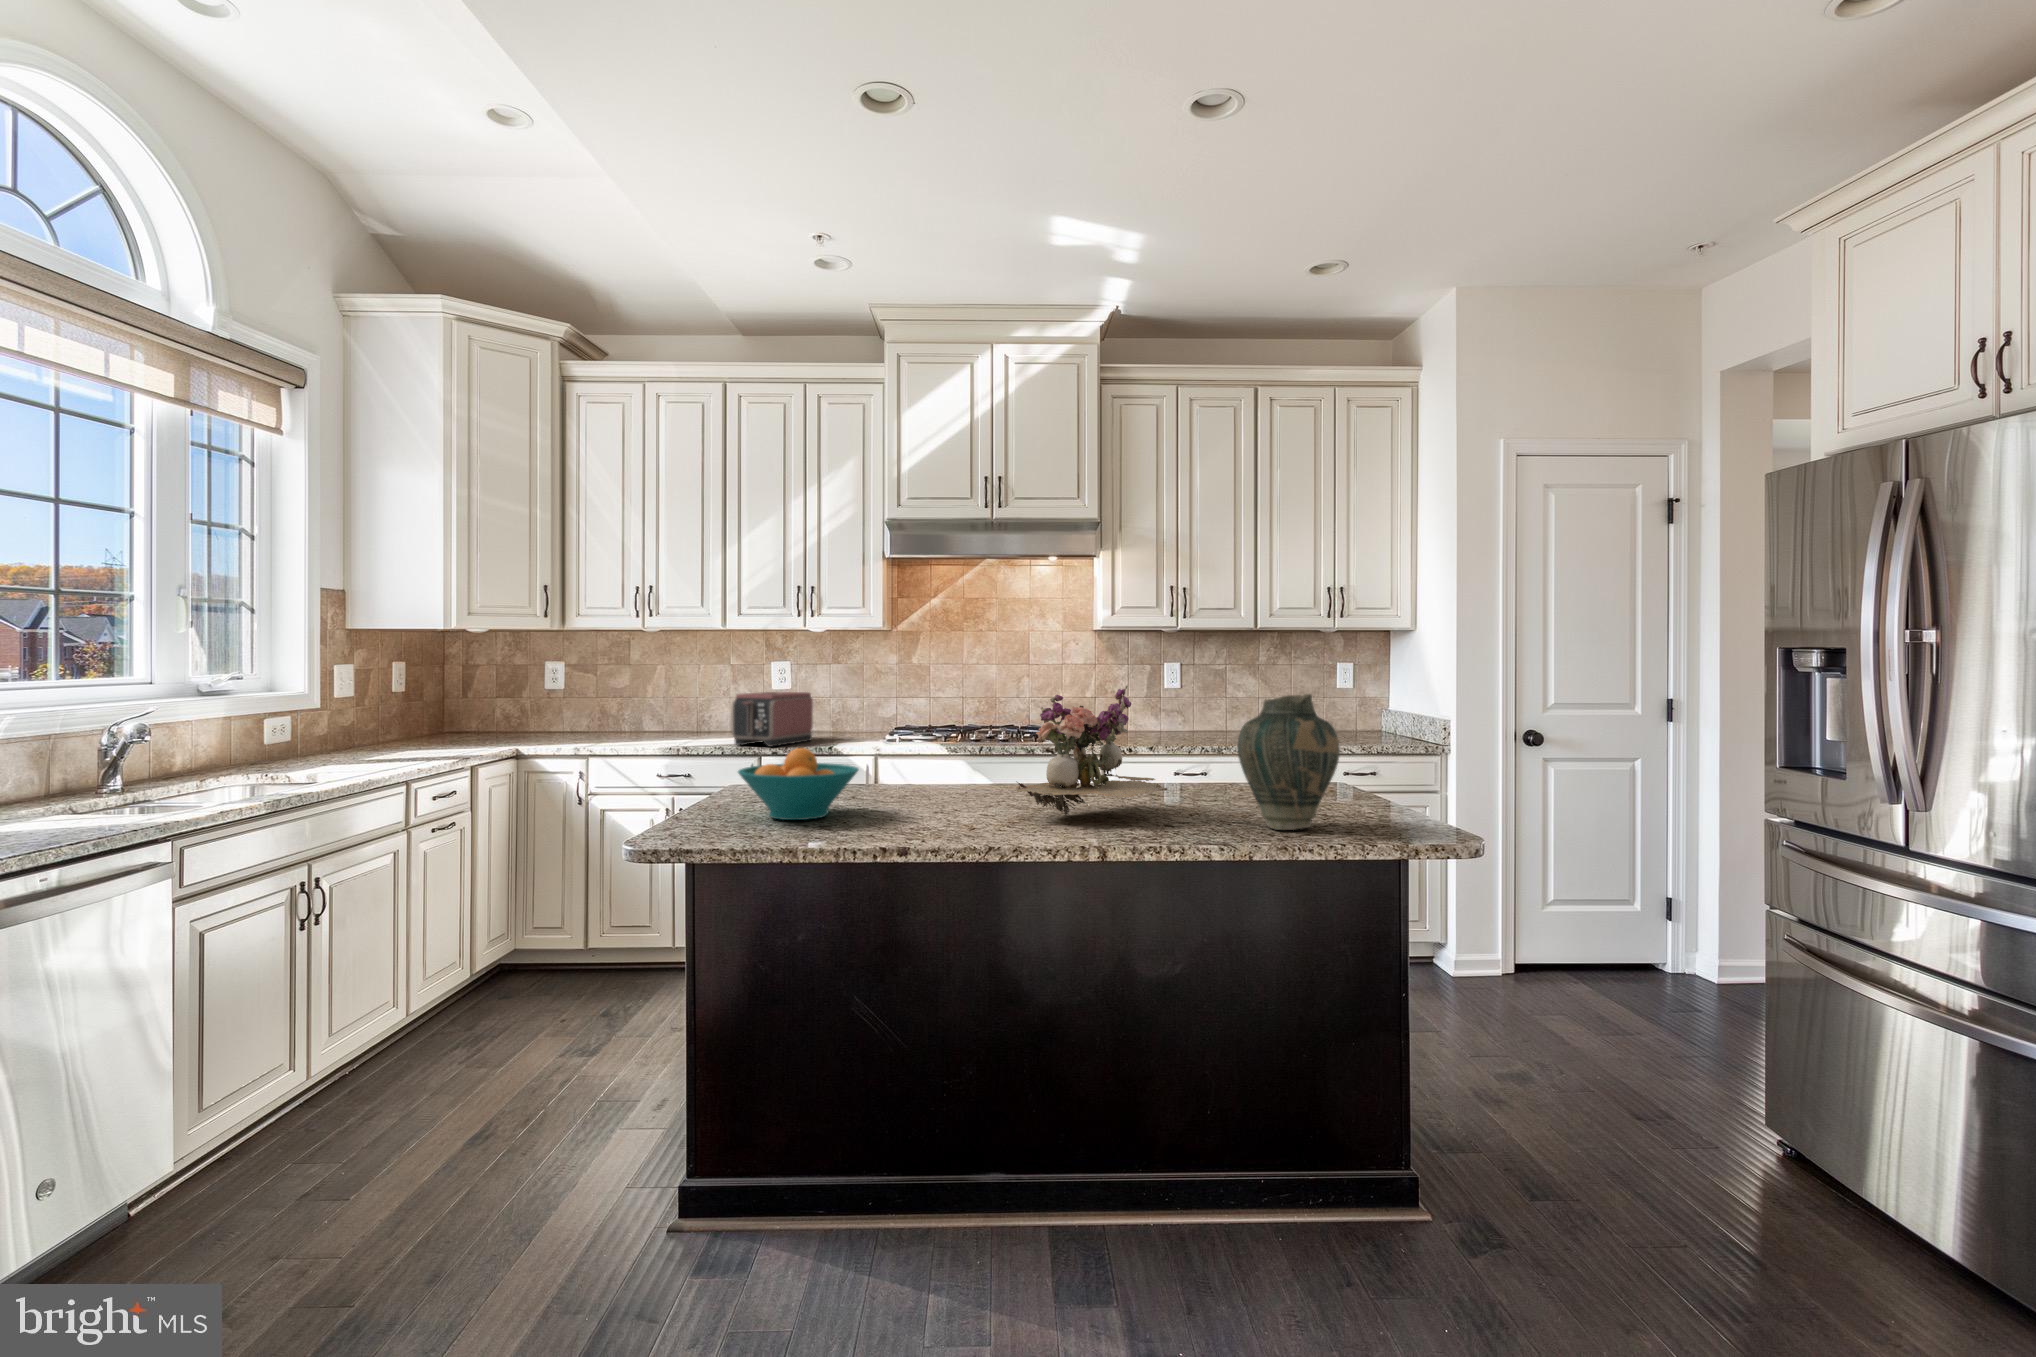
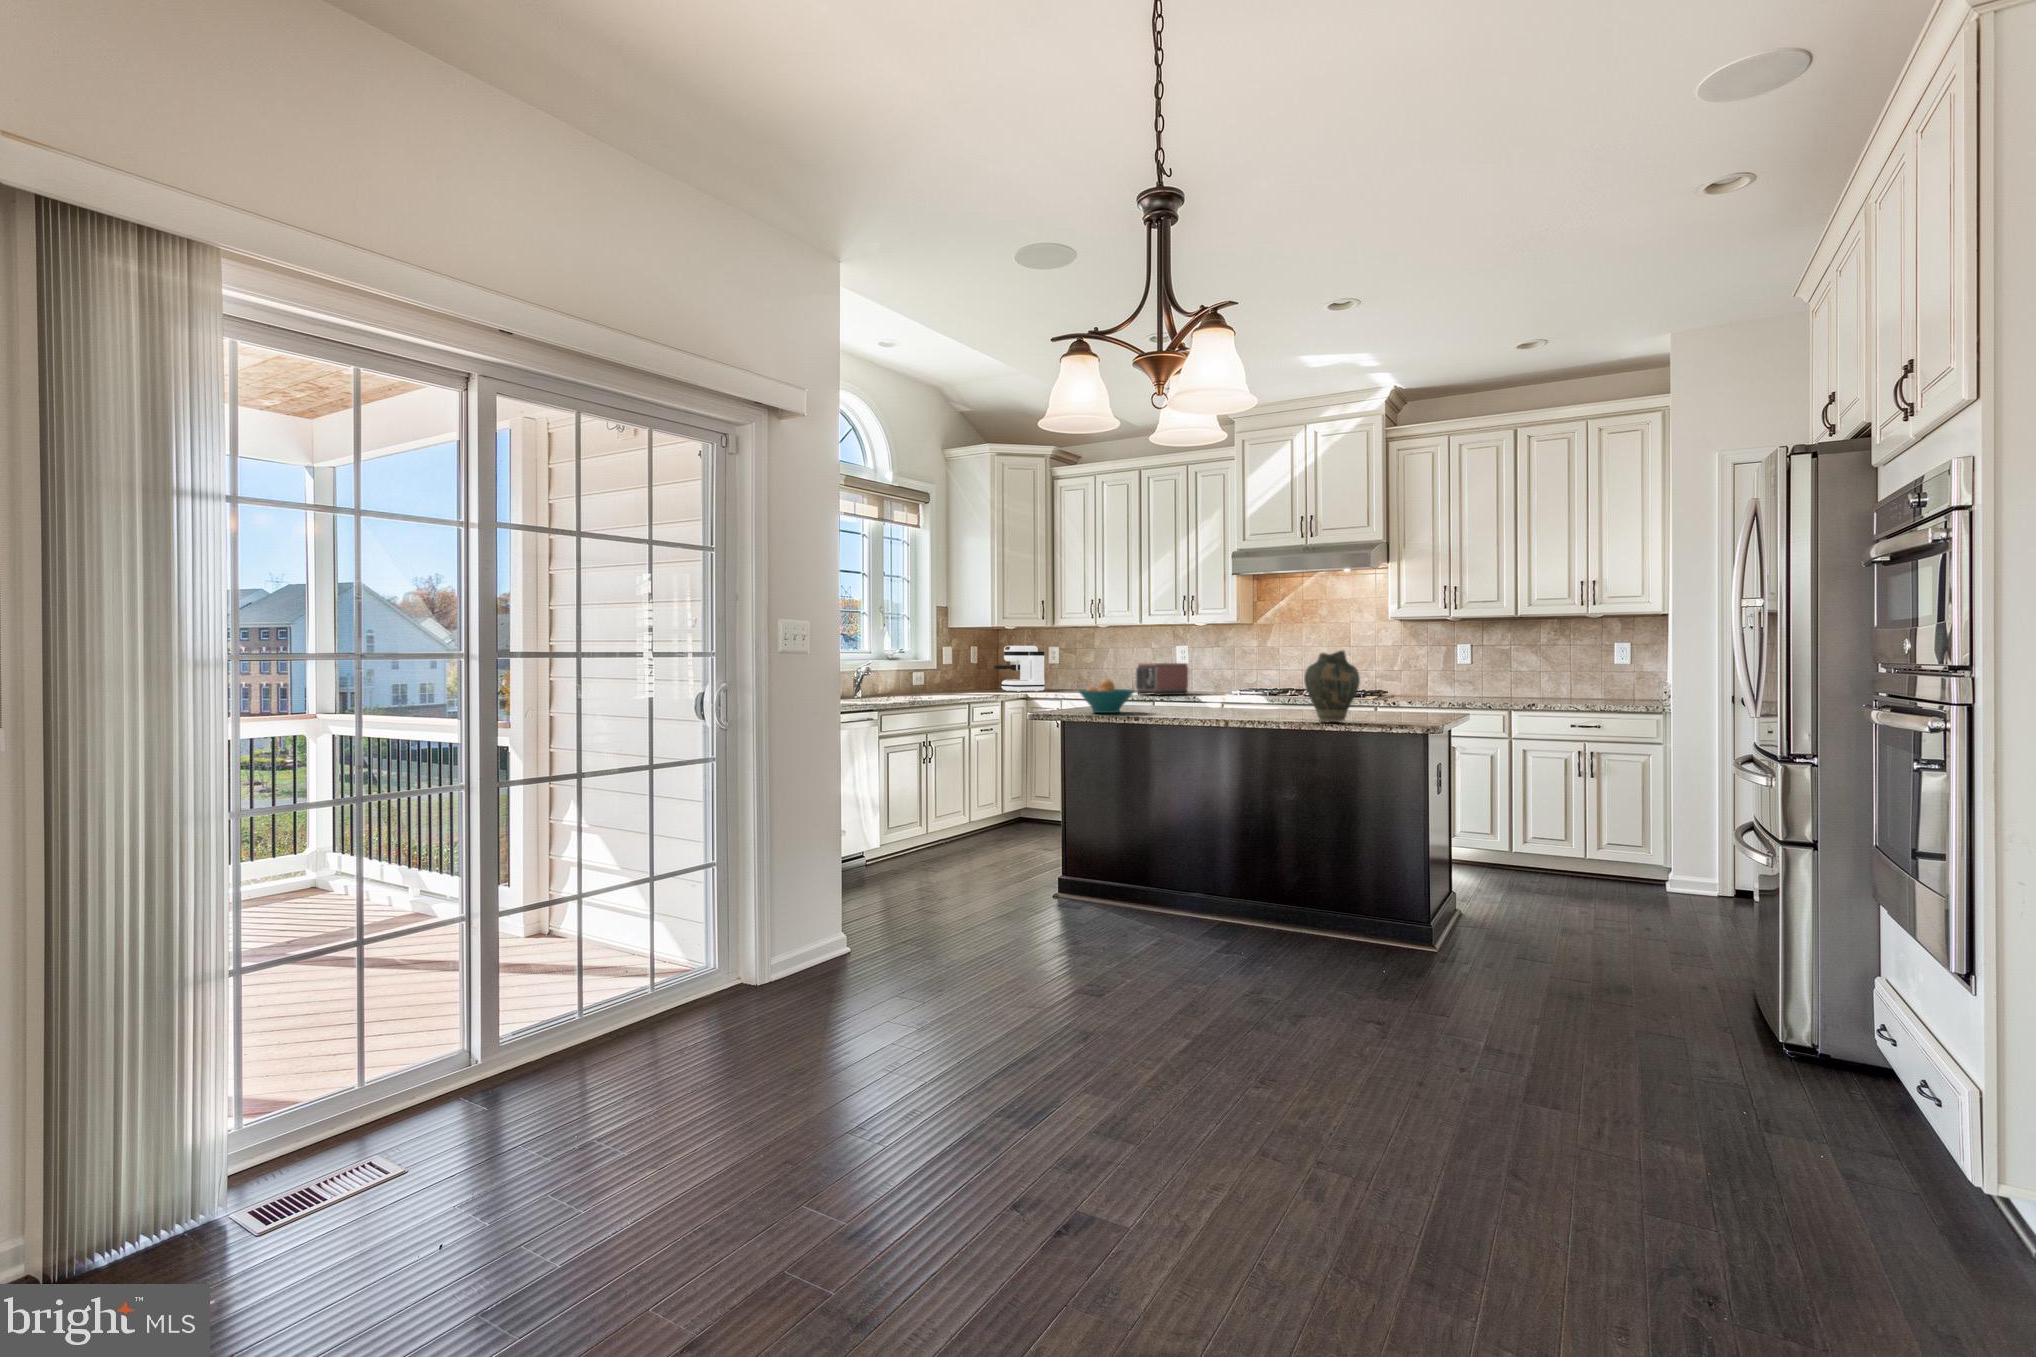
coffee maker: none [450,662,550,744] -> present [994,646,1045,692]
flower arrangement: present [1015,686,1167,816] -> none [1199,649,1288,717]

